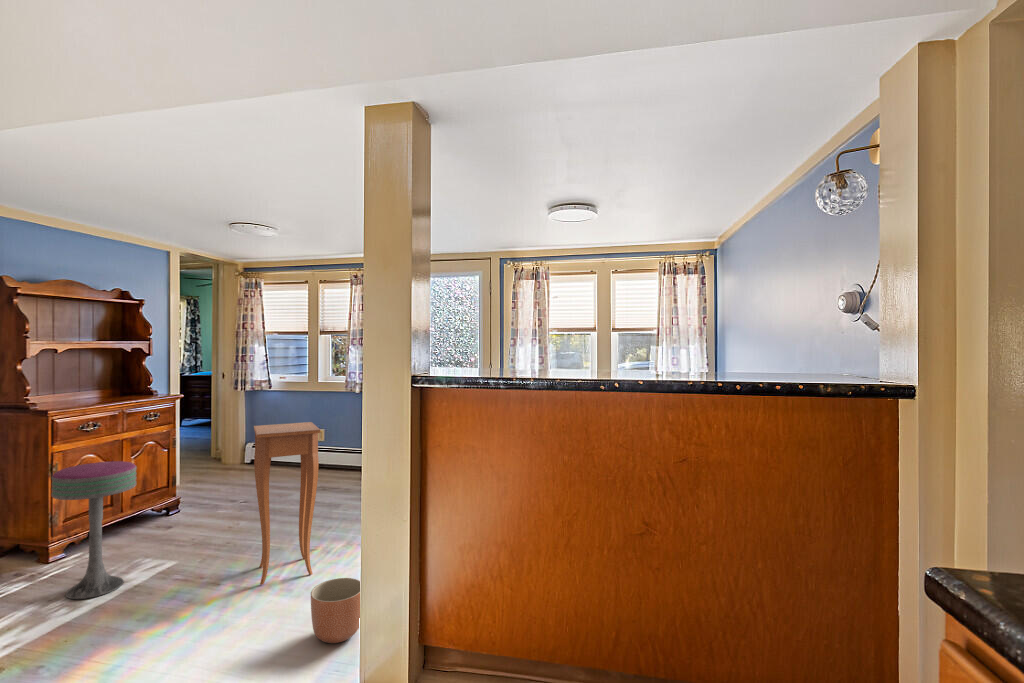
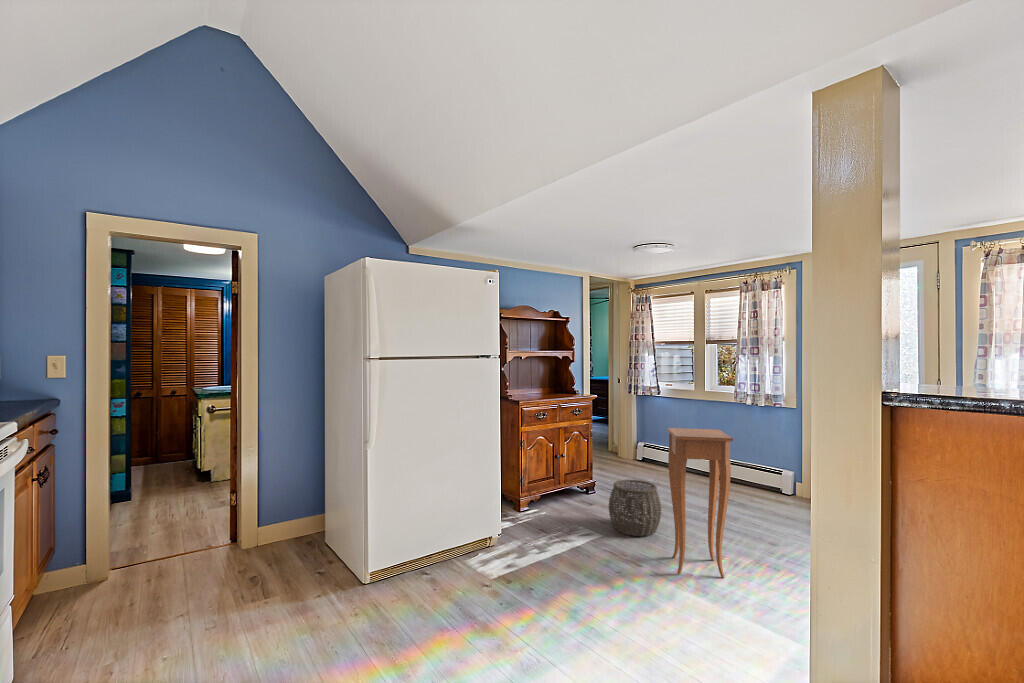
bar stool: present [51,461,137,599] -> none [528,444,579,547]
woven basket: none [185,489,254,555] -> present [609,480,662,536]
planter: present [311,578,360,643] -> none [739,590,796,656]

